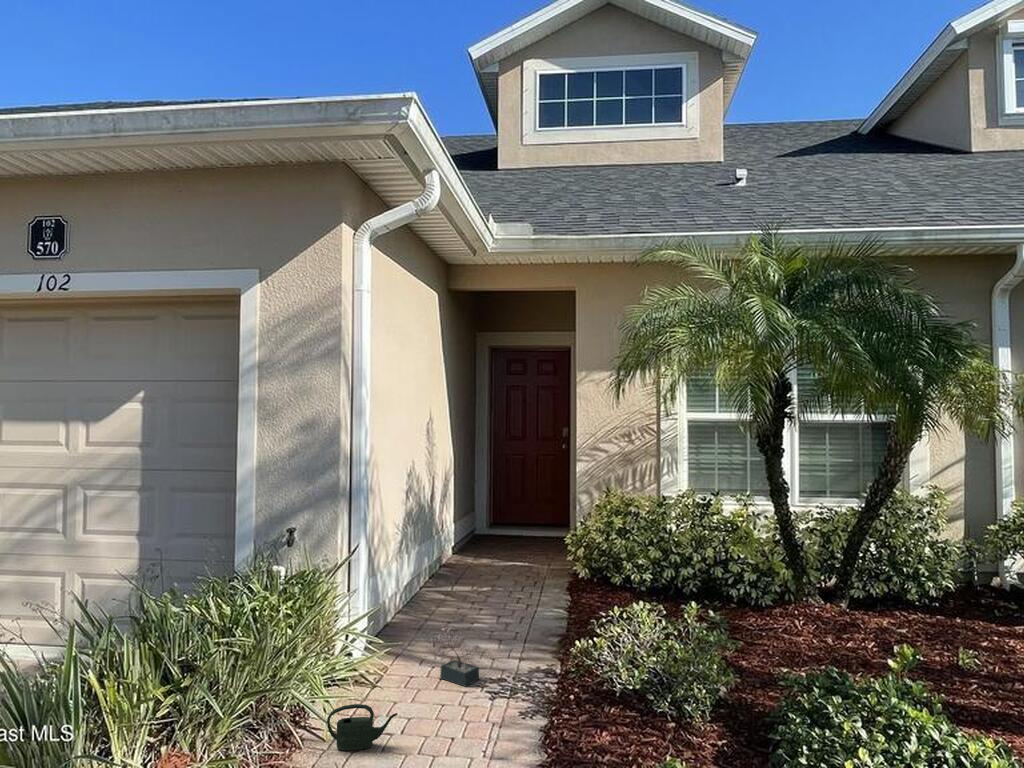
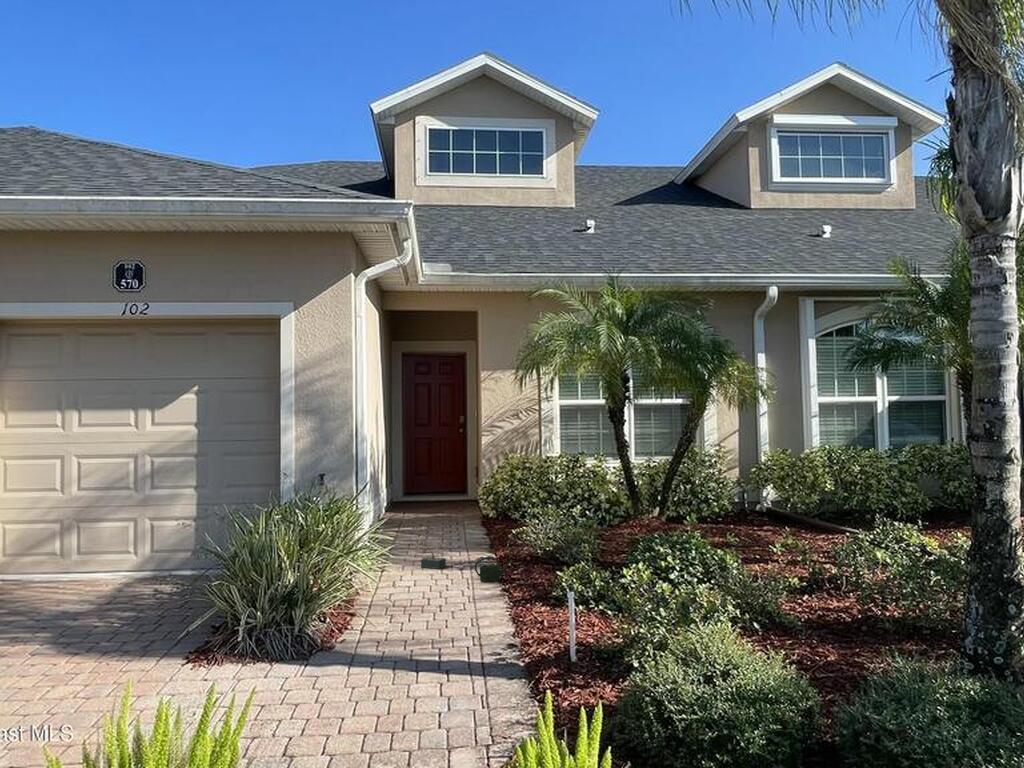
watering can: present [327,704,397,750] -> present [475,557,511,582]

